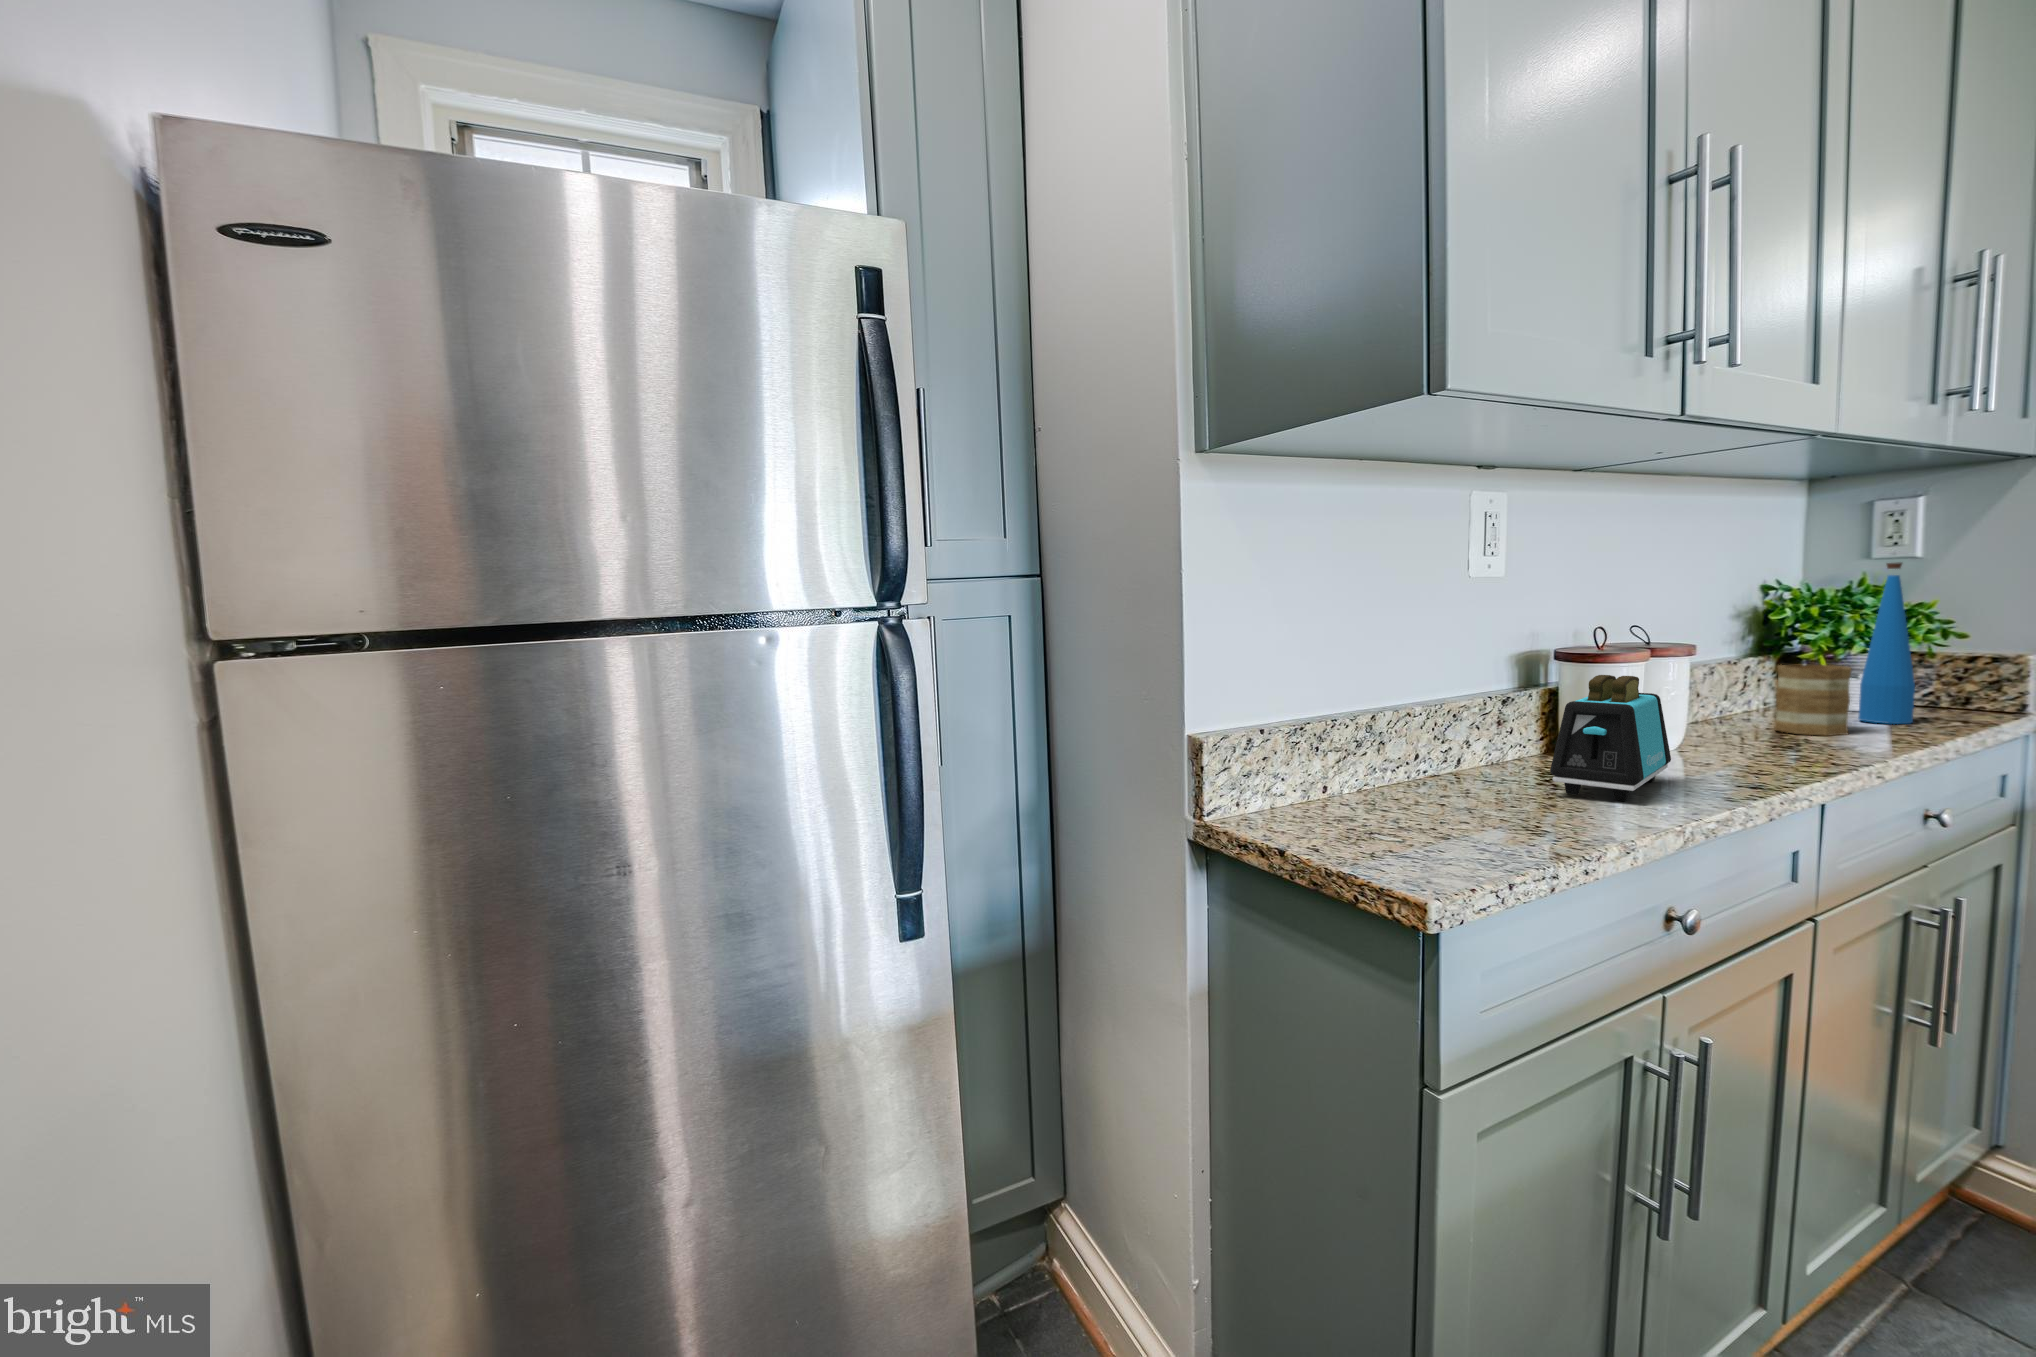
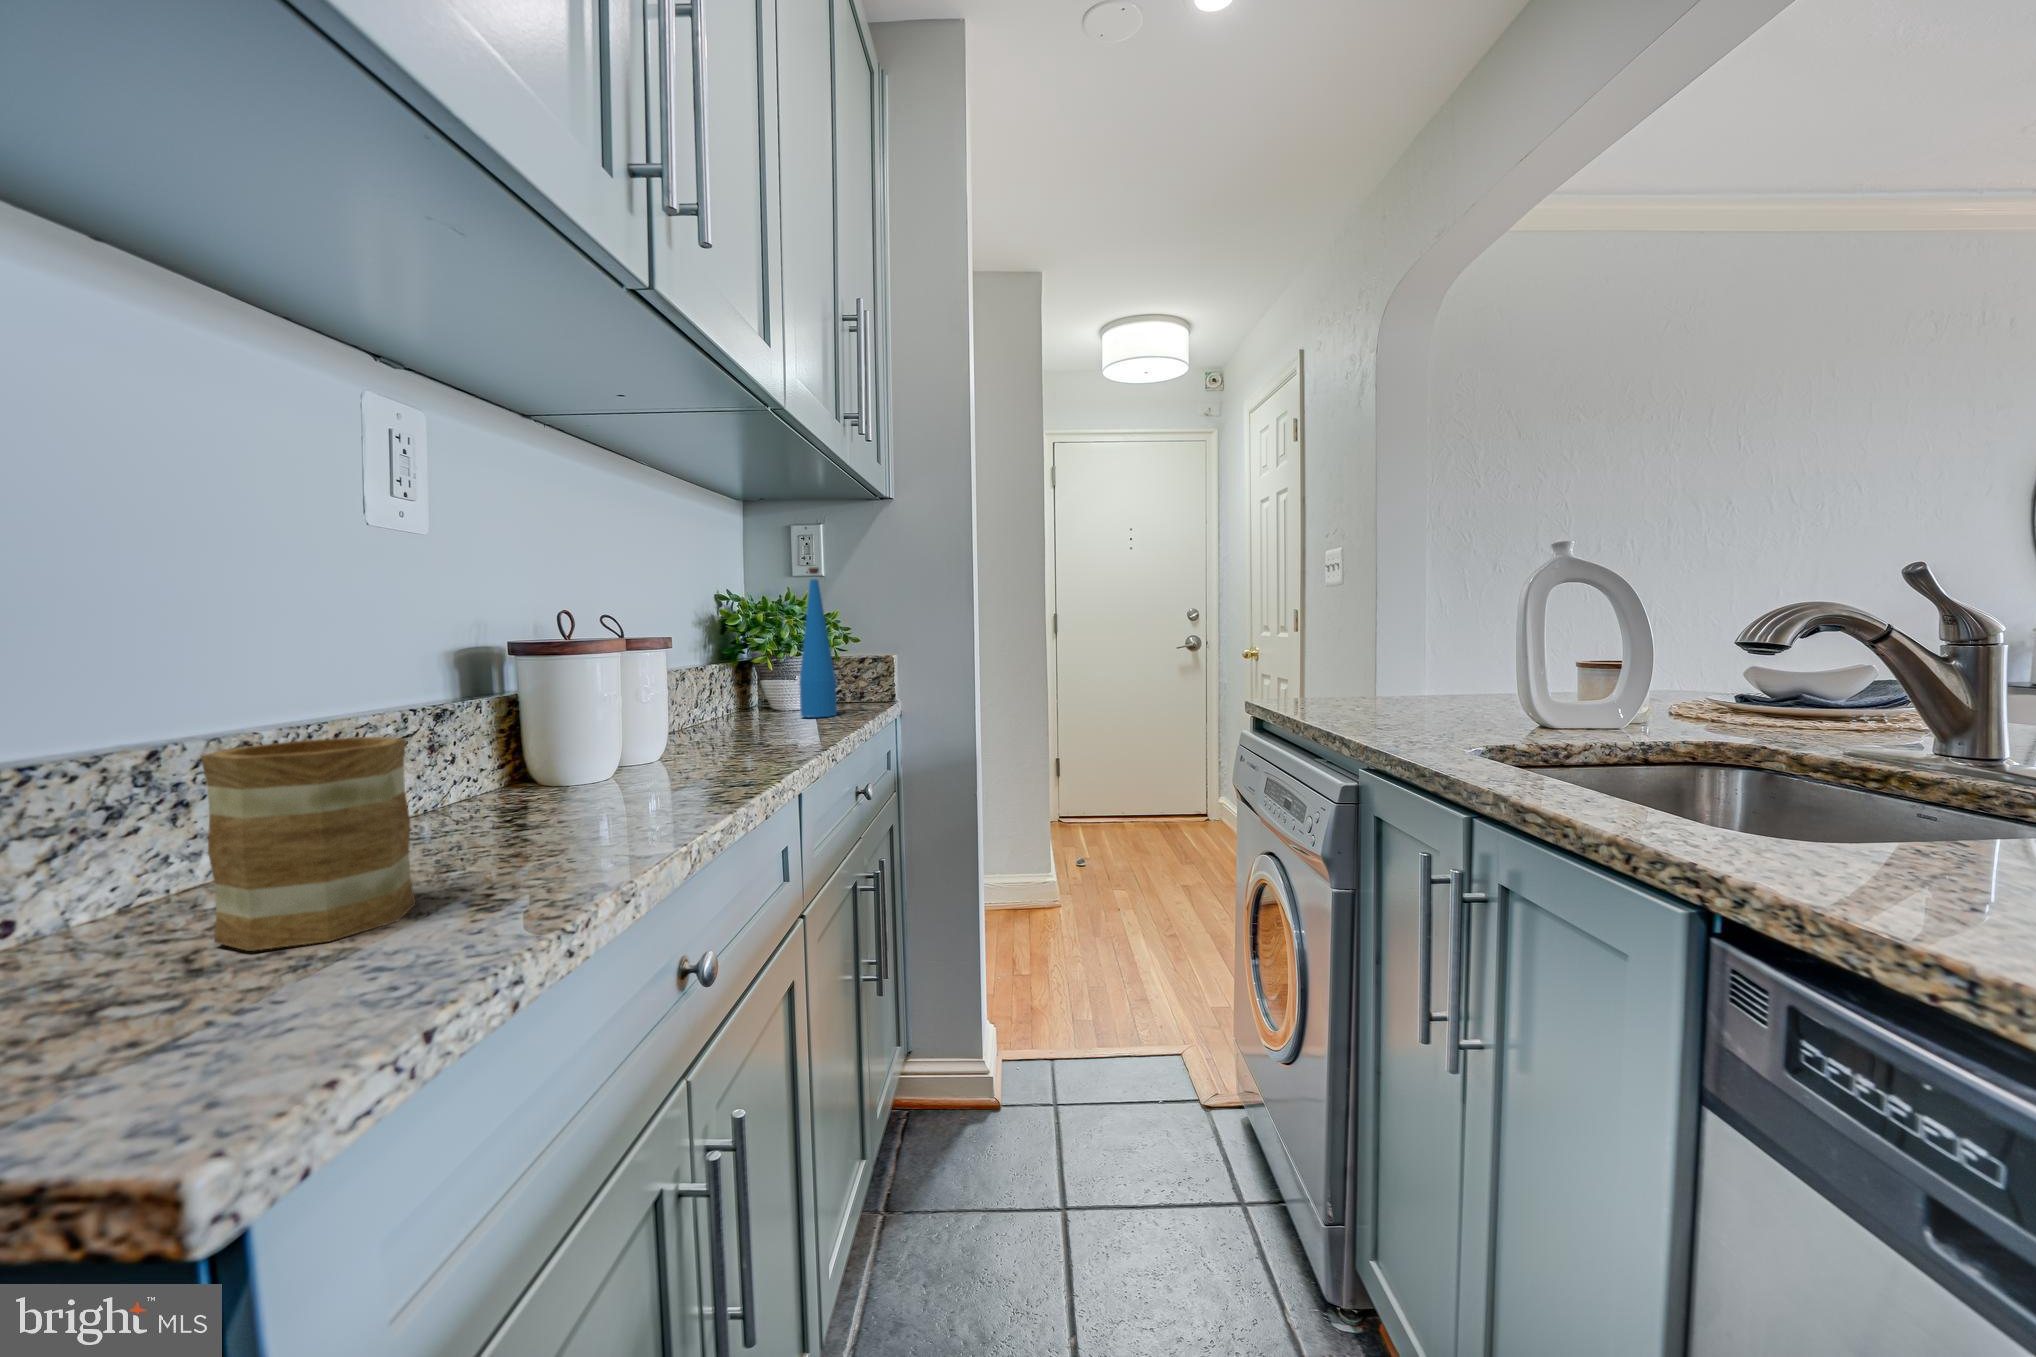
mug: present [1775,665,1852,736] -> present [200,737,416,951]
toaster: present [1550,675,1671,801] -> none [508,657,660,834]

